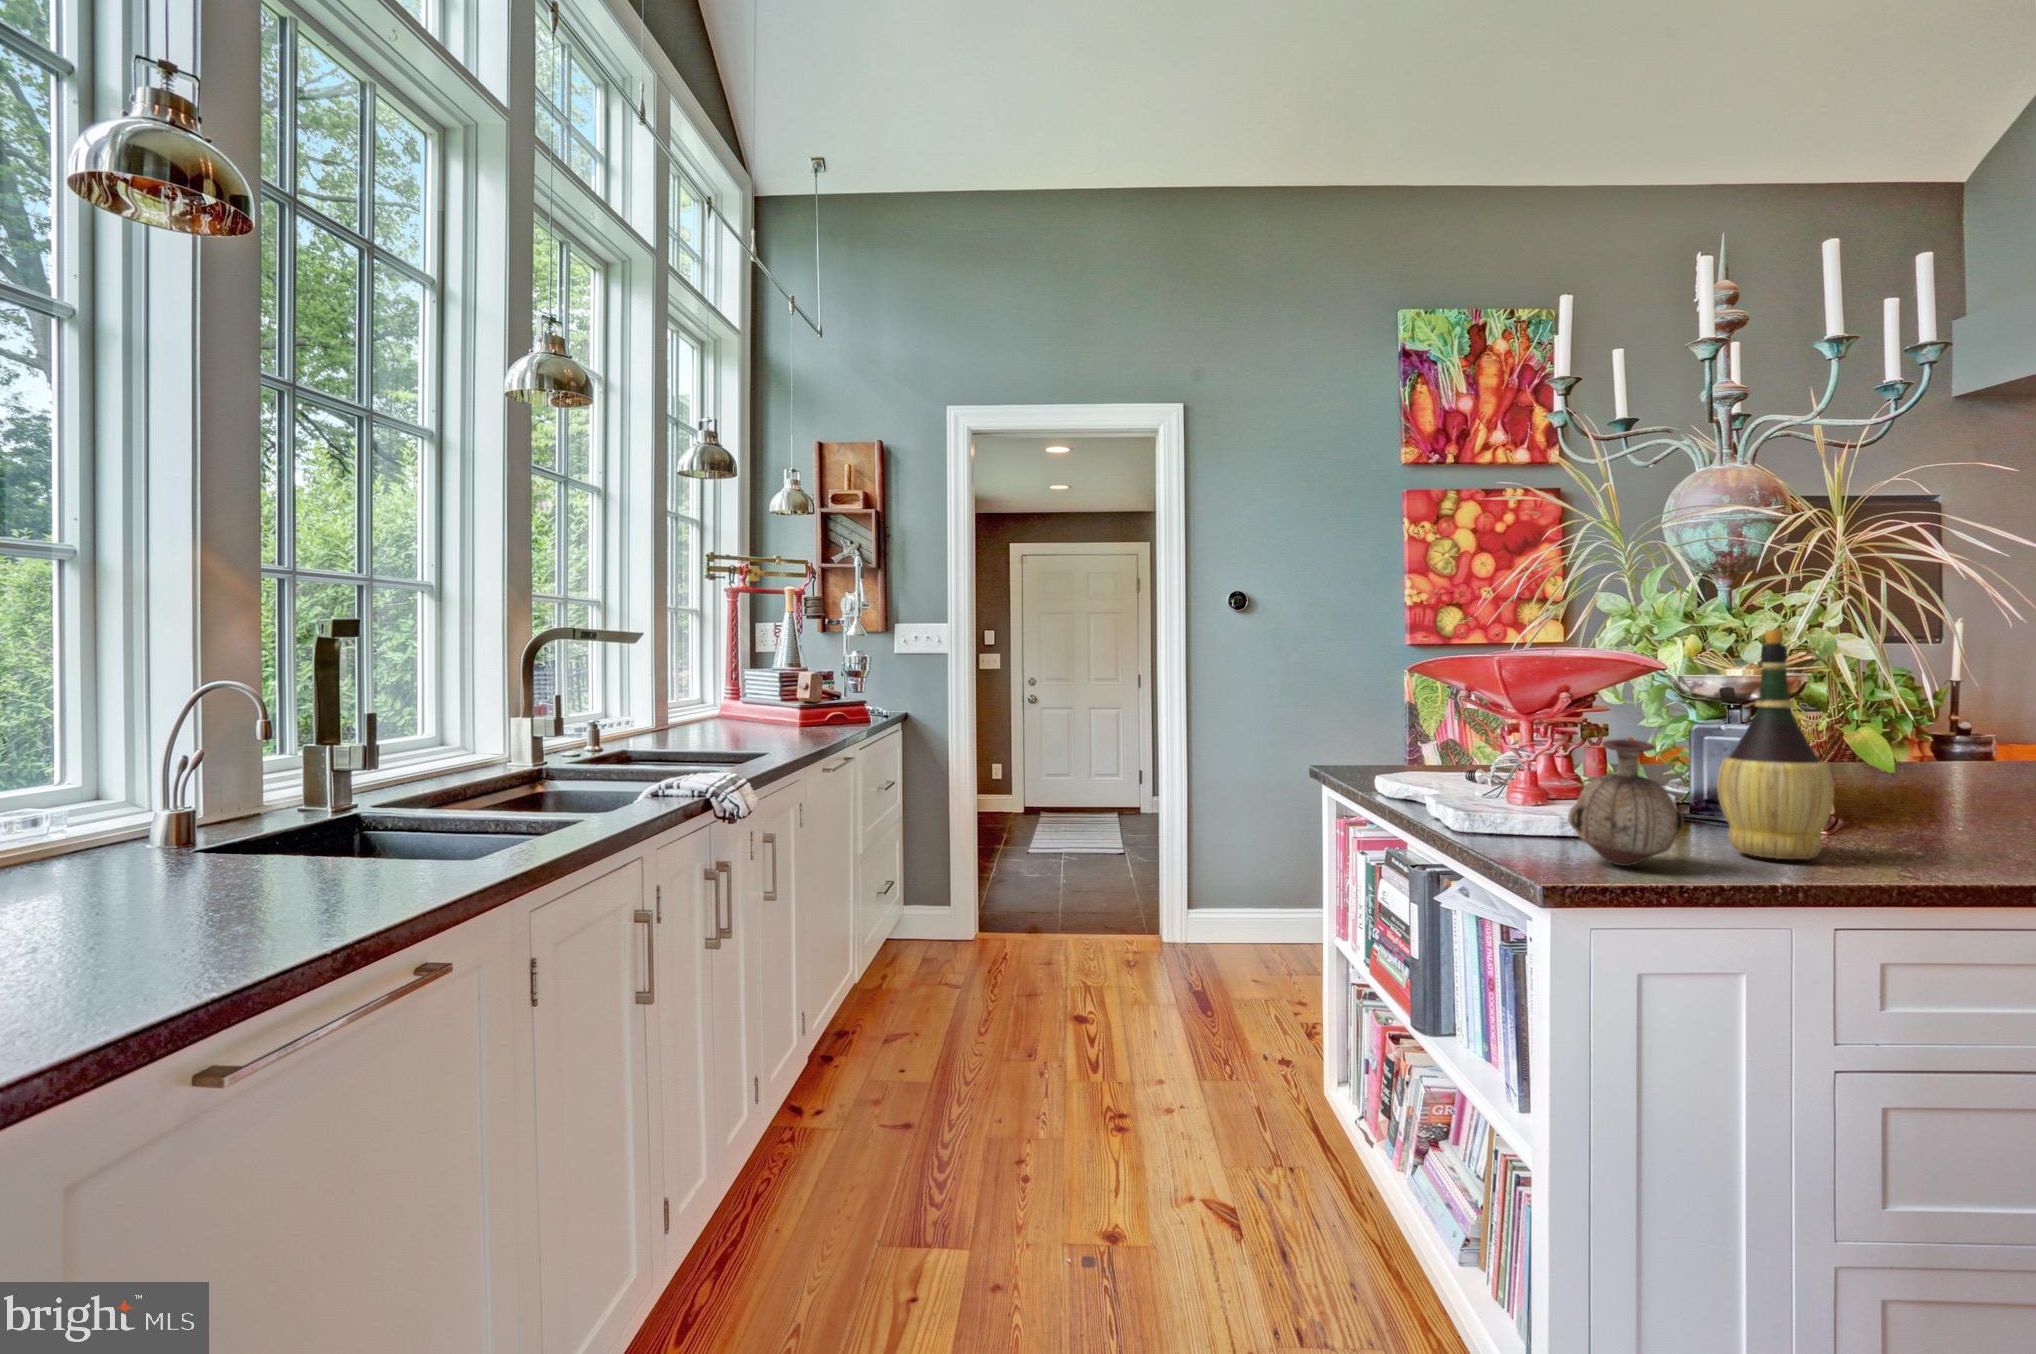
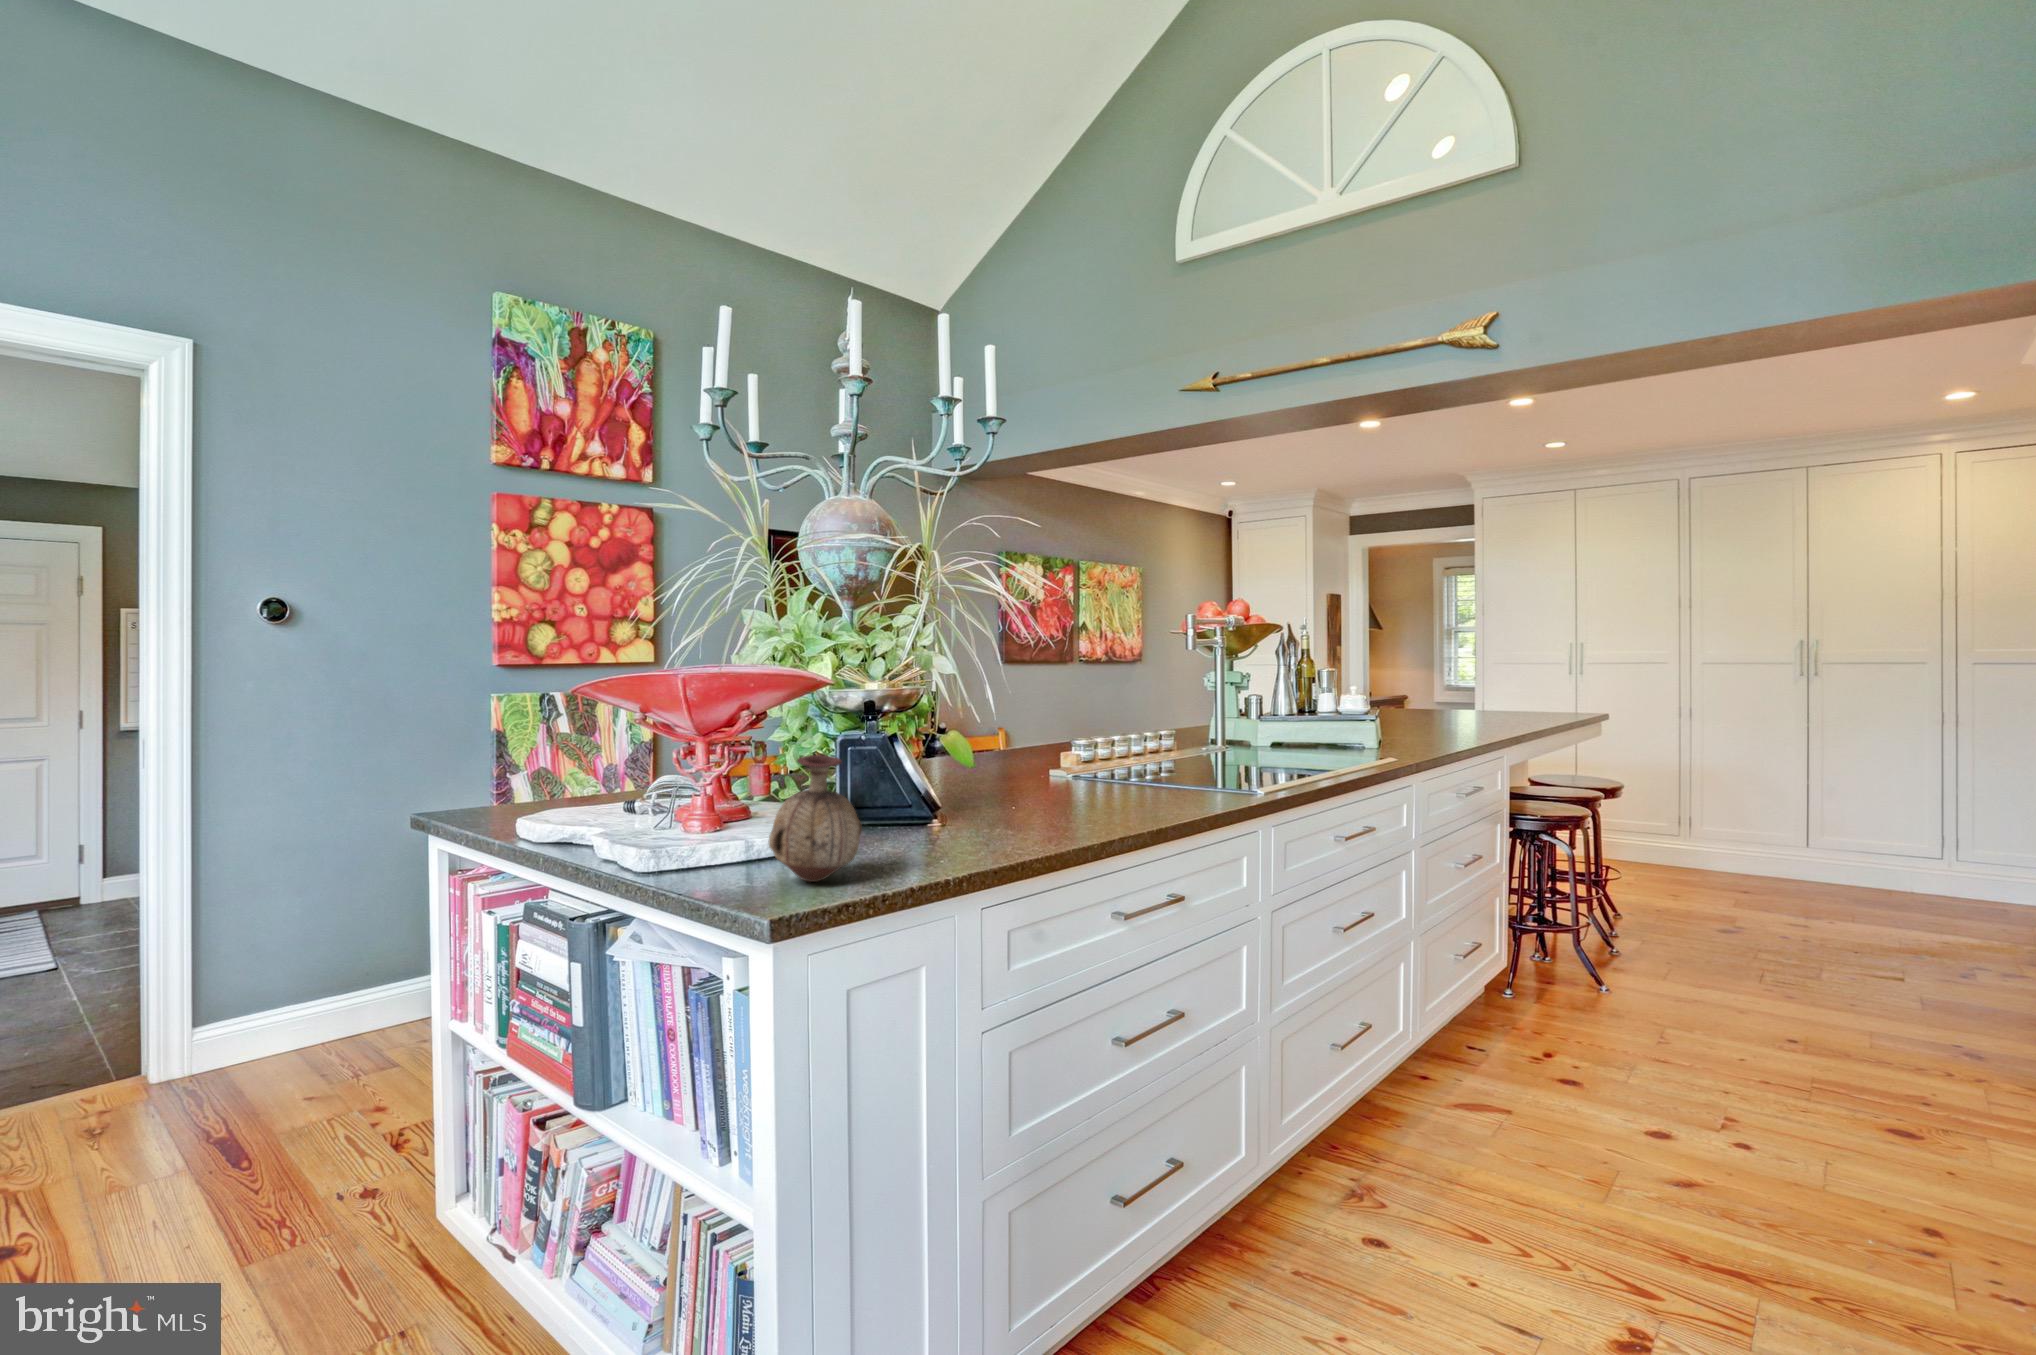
wine bottle: present [1717,630,1834,859] -> none [872,648,953,850]

